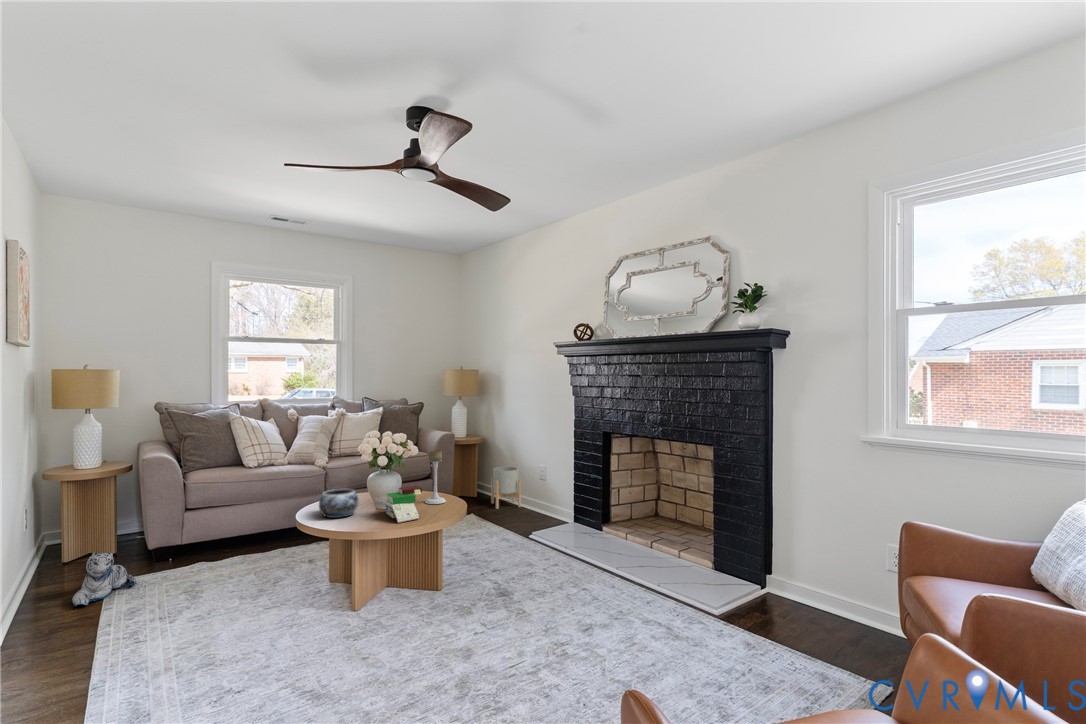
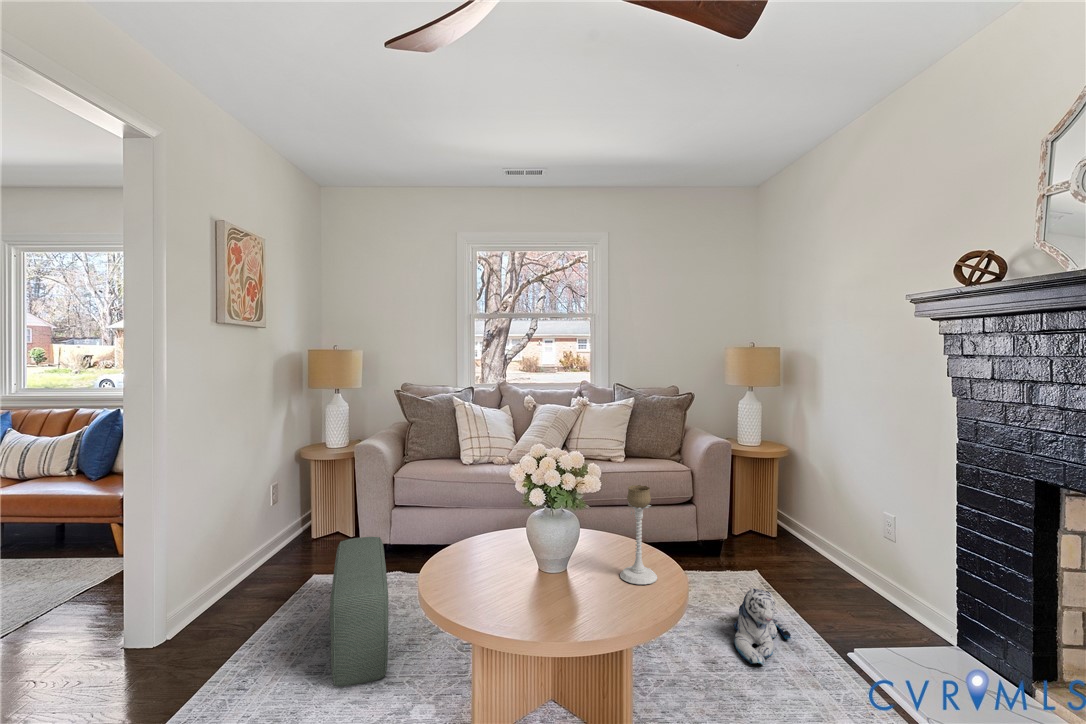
planter: present [491,467,521,509] -> none [793,500,843,572]
book: present [385,486,422,523] -> none [532,549,597,624]
decorative bowl: present [319,489,359,518] -> none [446,531,505,583]
pouf: none [176,523,266,614] -> present [330,537,389,687]
plush toy: present [72,552,136,607] -> present [734,588,791,664]

